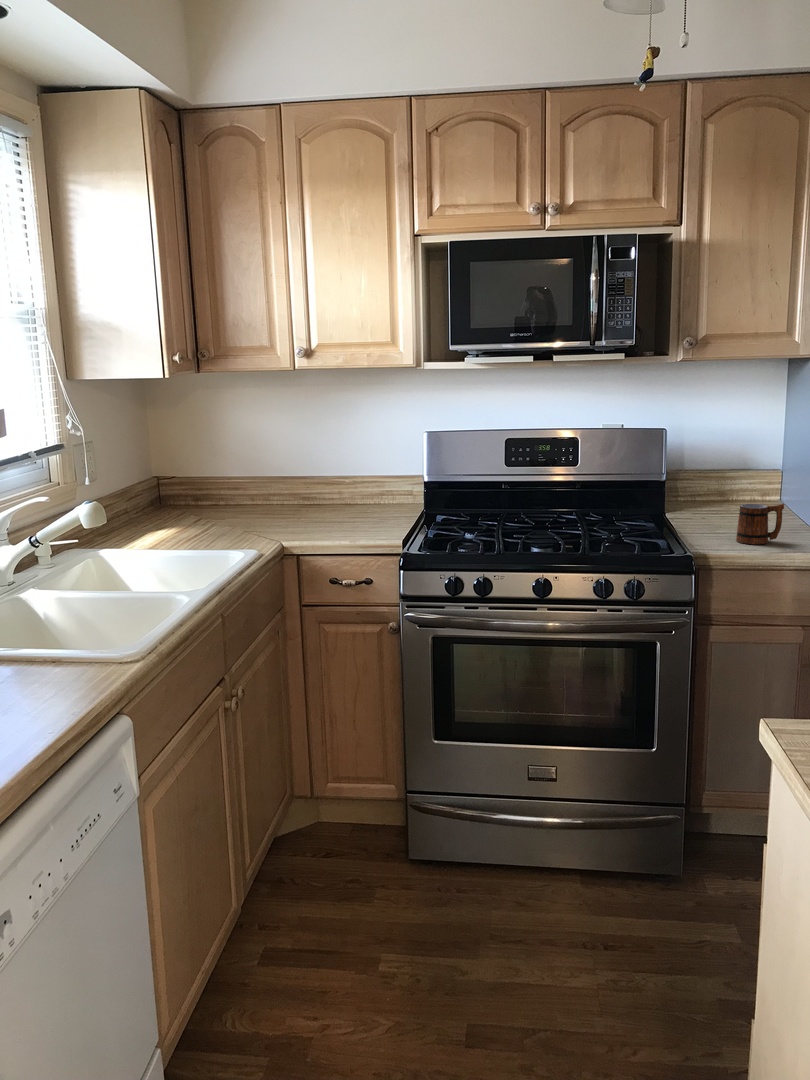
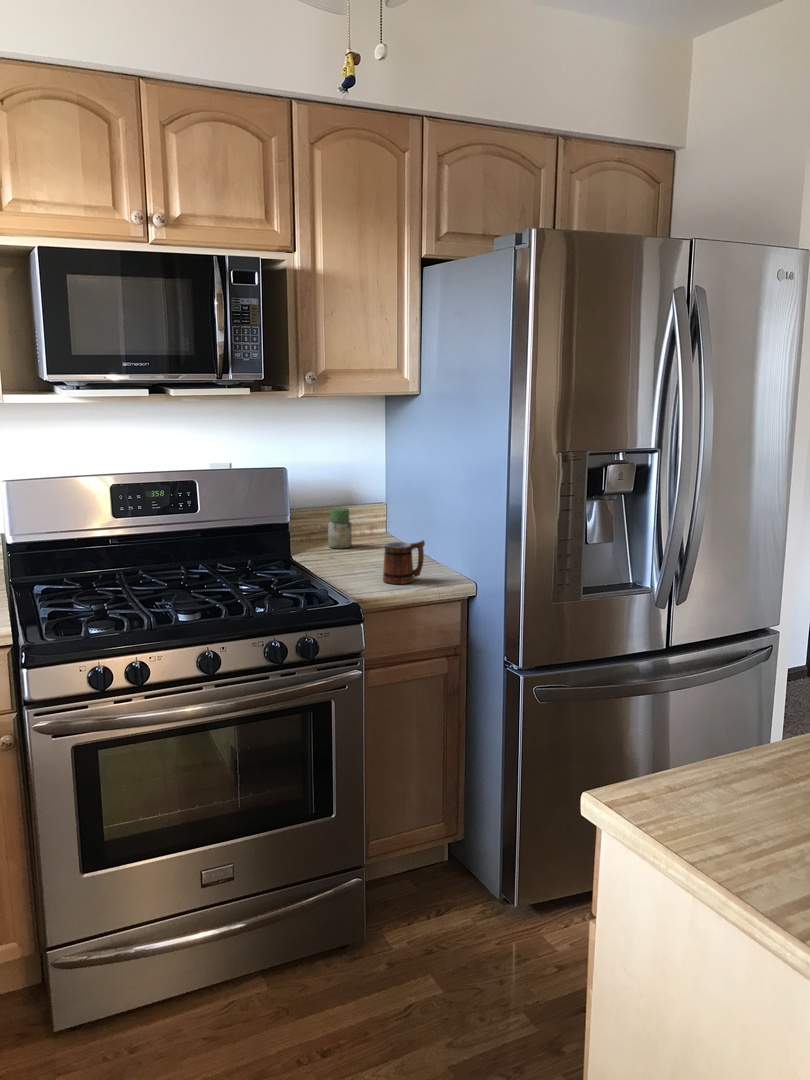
jar: none [711,472,735,511] -> present [328,508,352,548]

